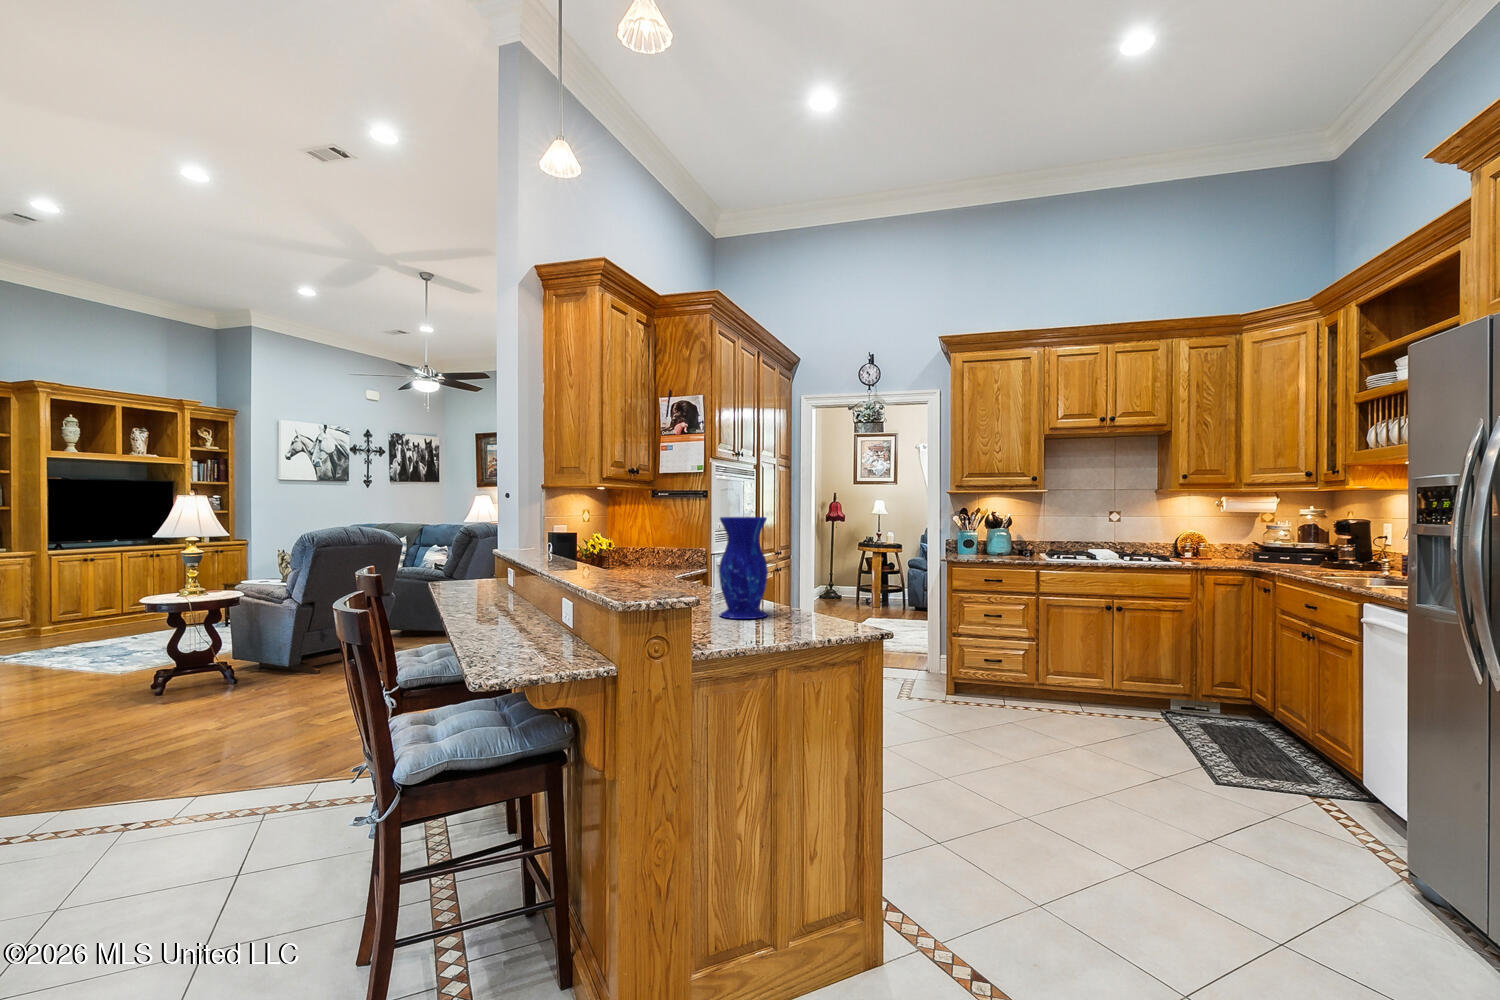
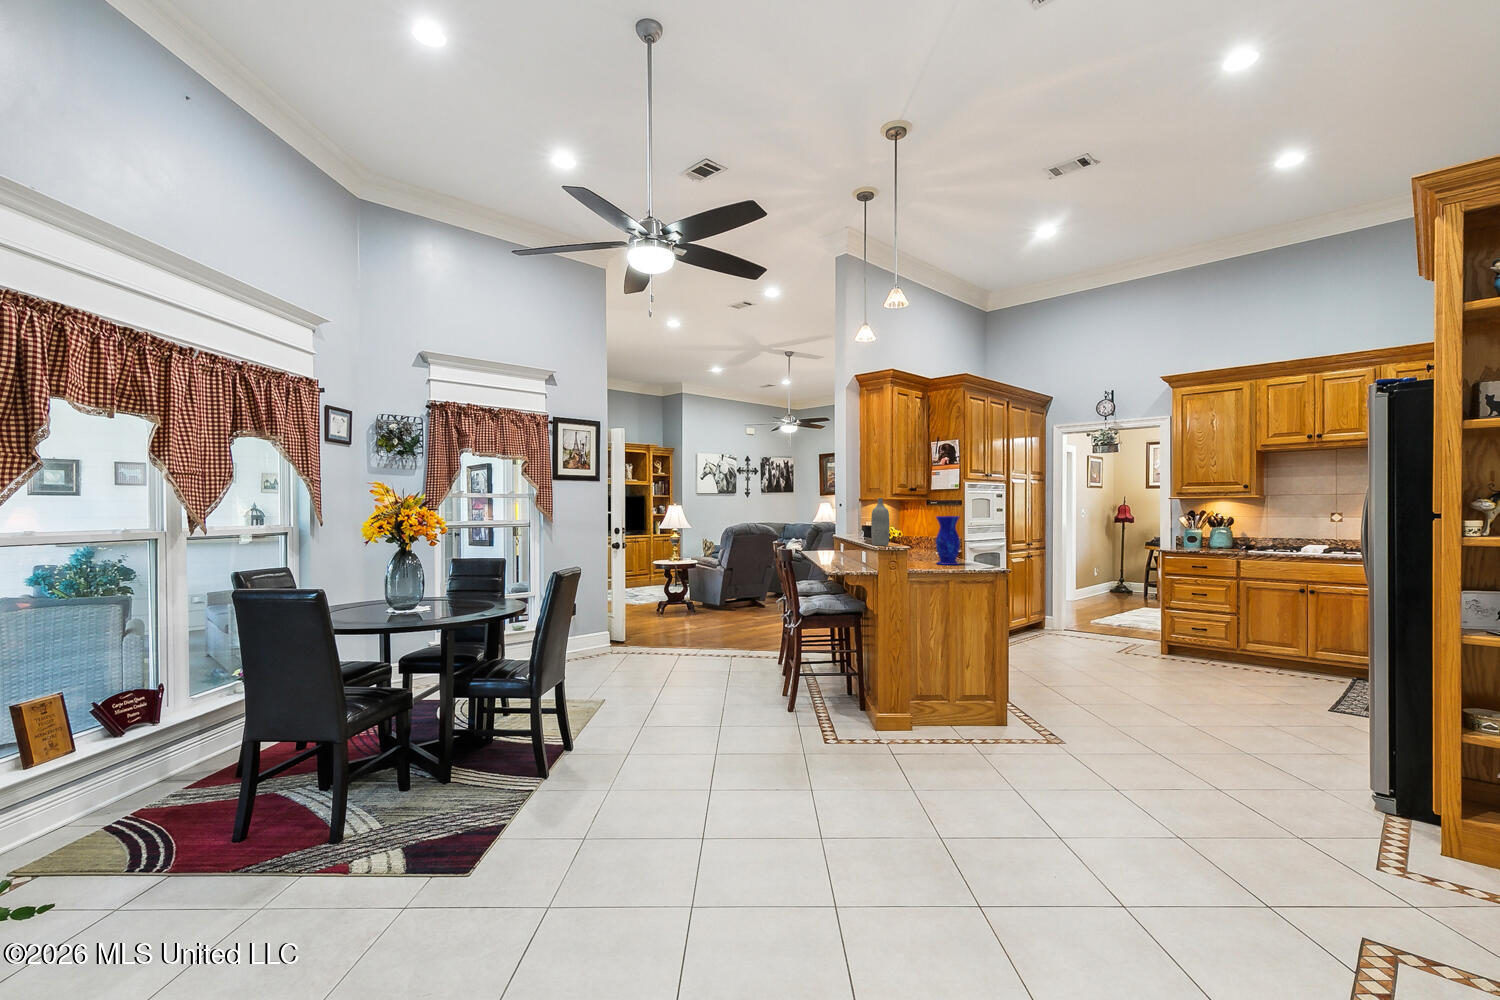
bottle: none [586,477,626,585] -> present [871,498,889,546]

